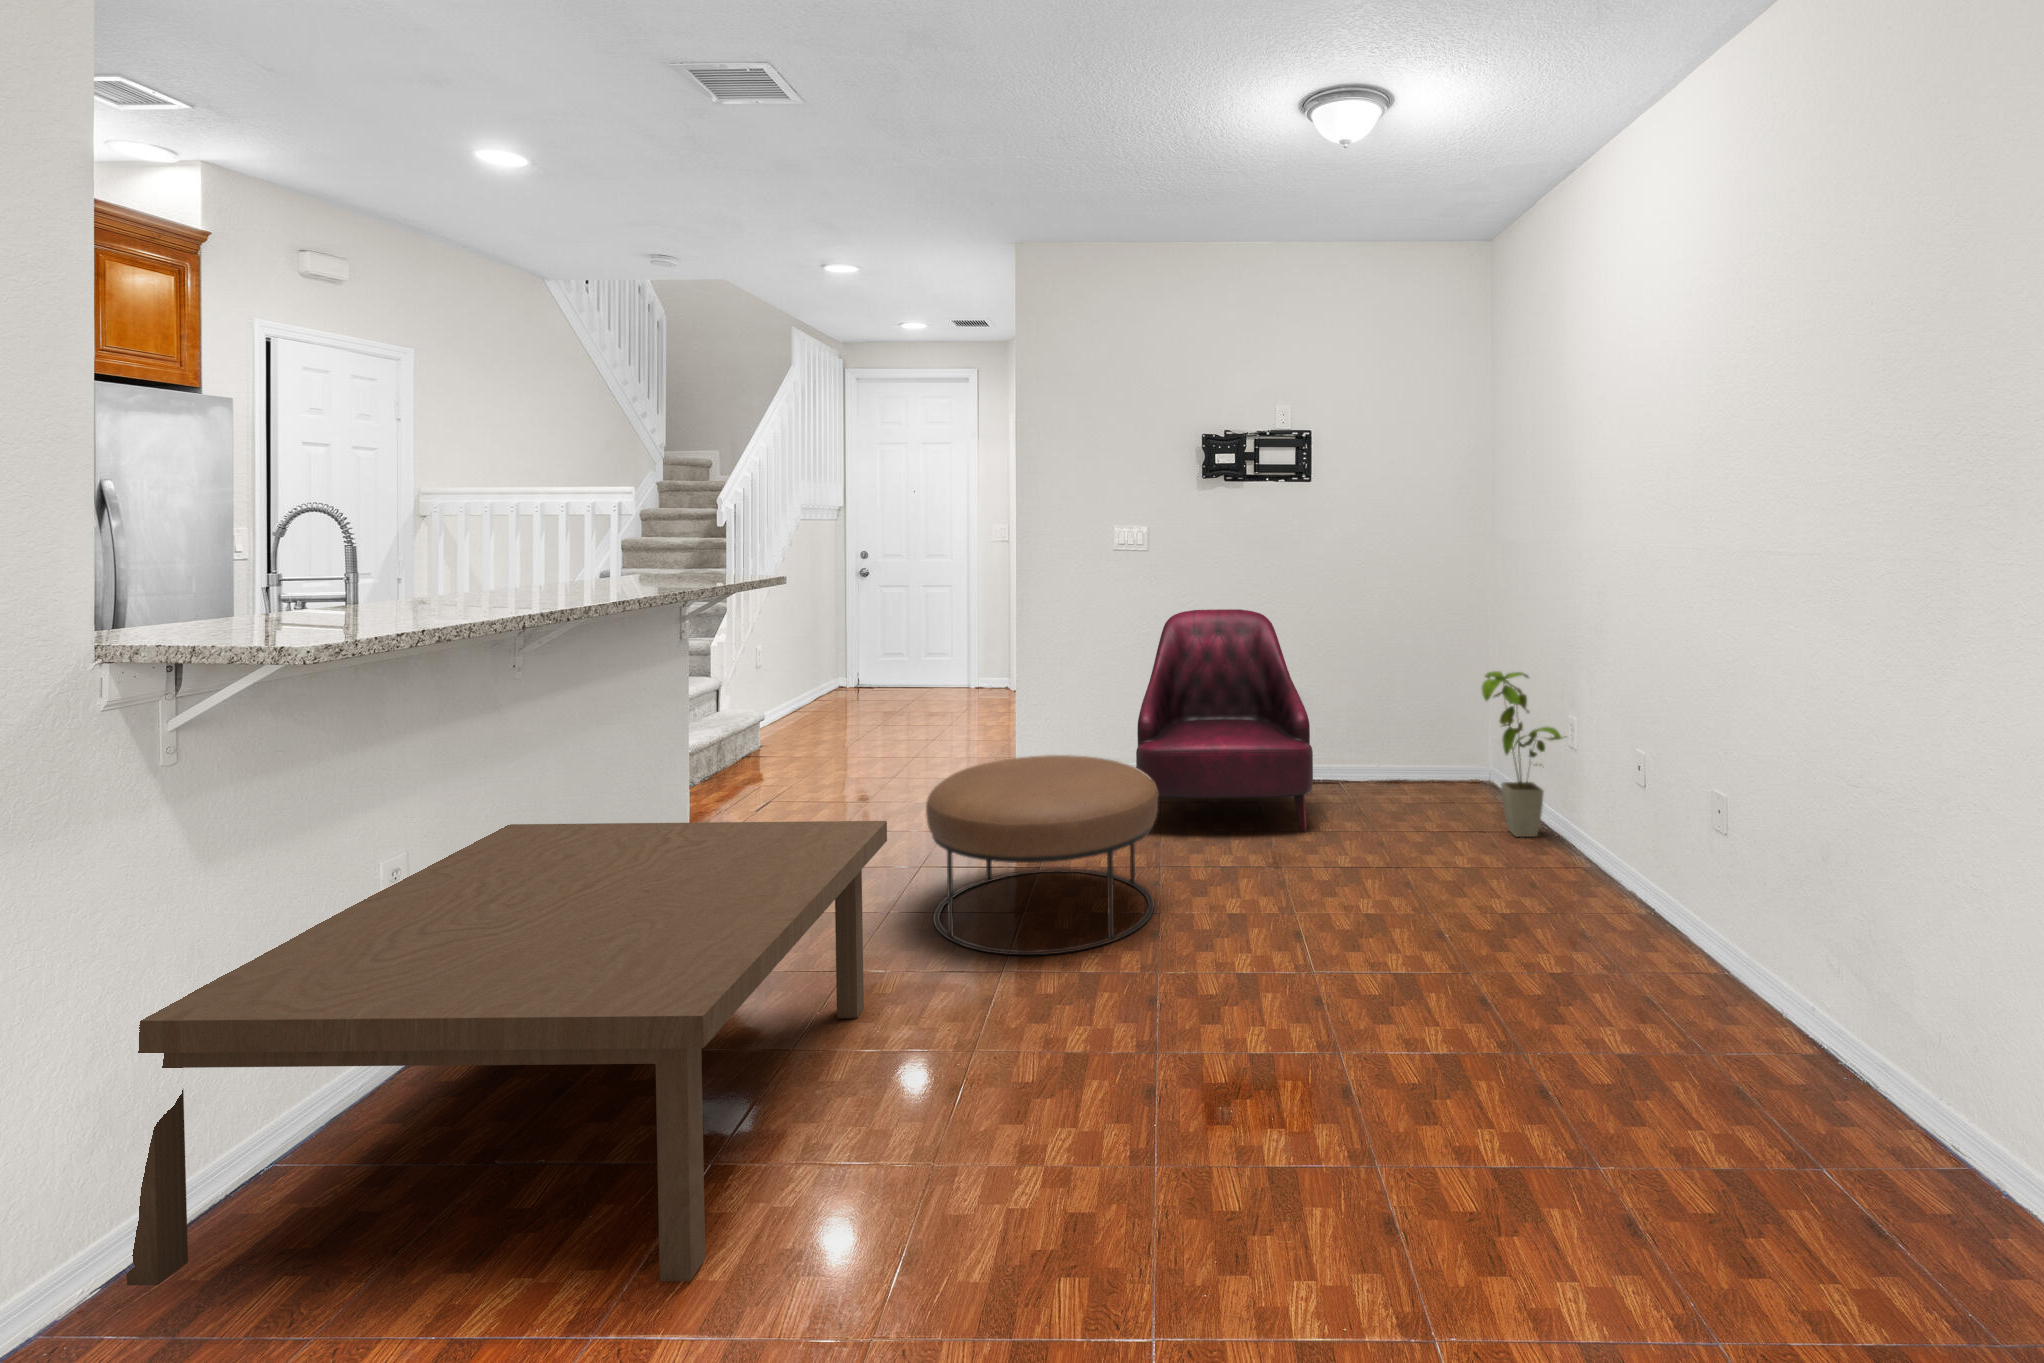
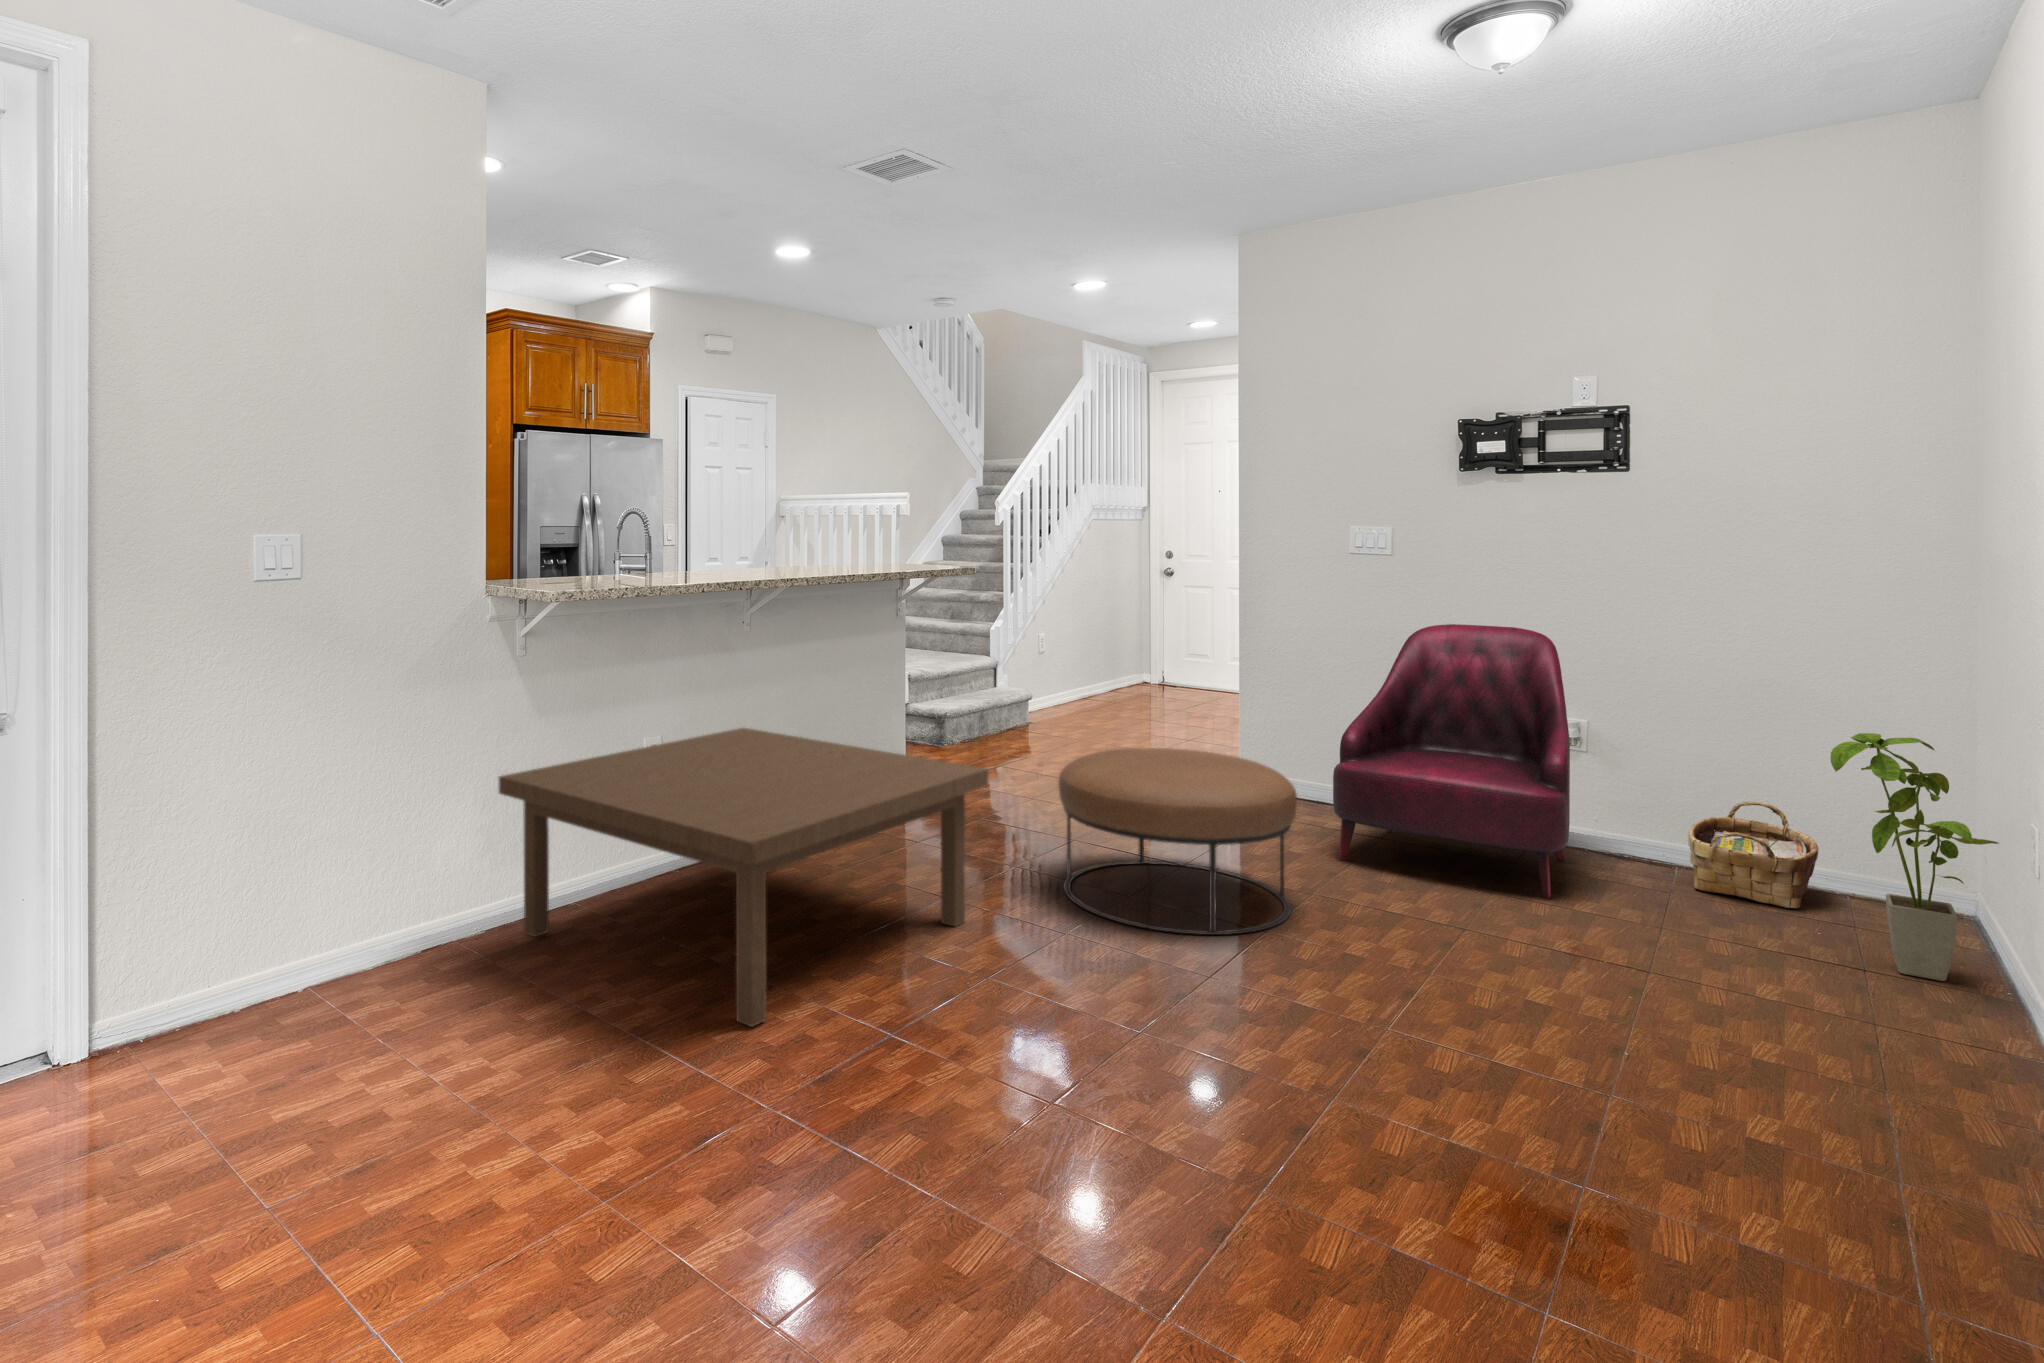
woven basket: none [1364,727,1438,803] -> present [1688,801,1819,908]

